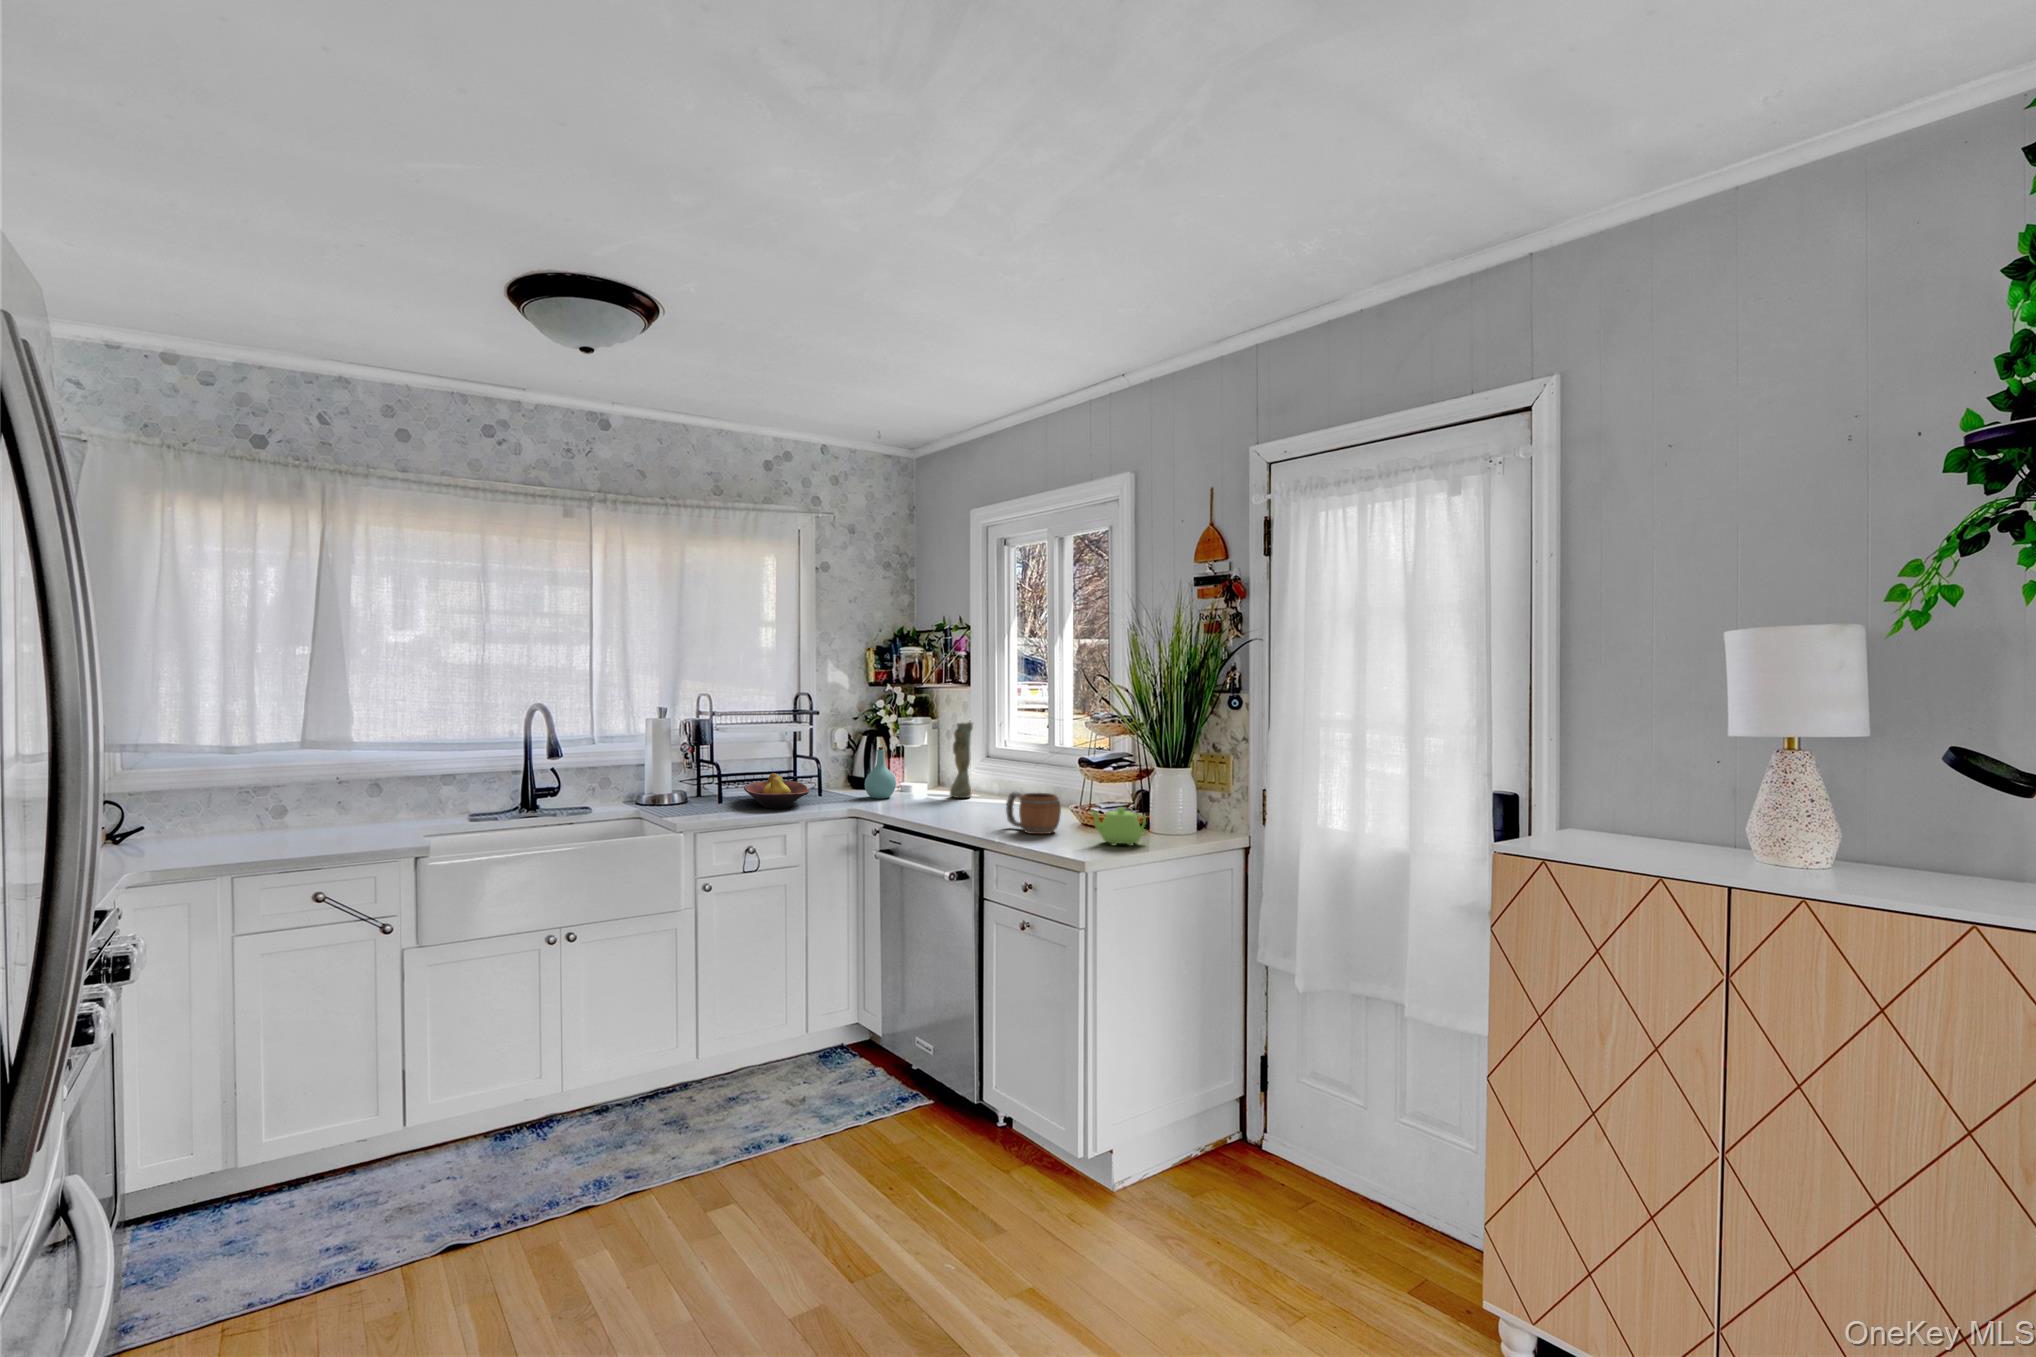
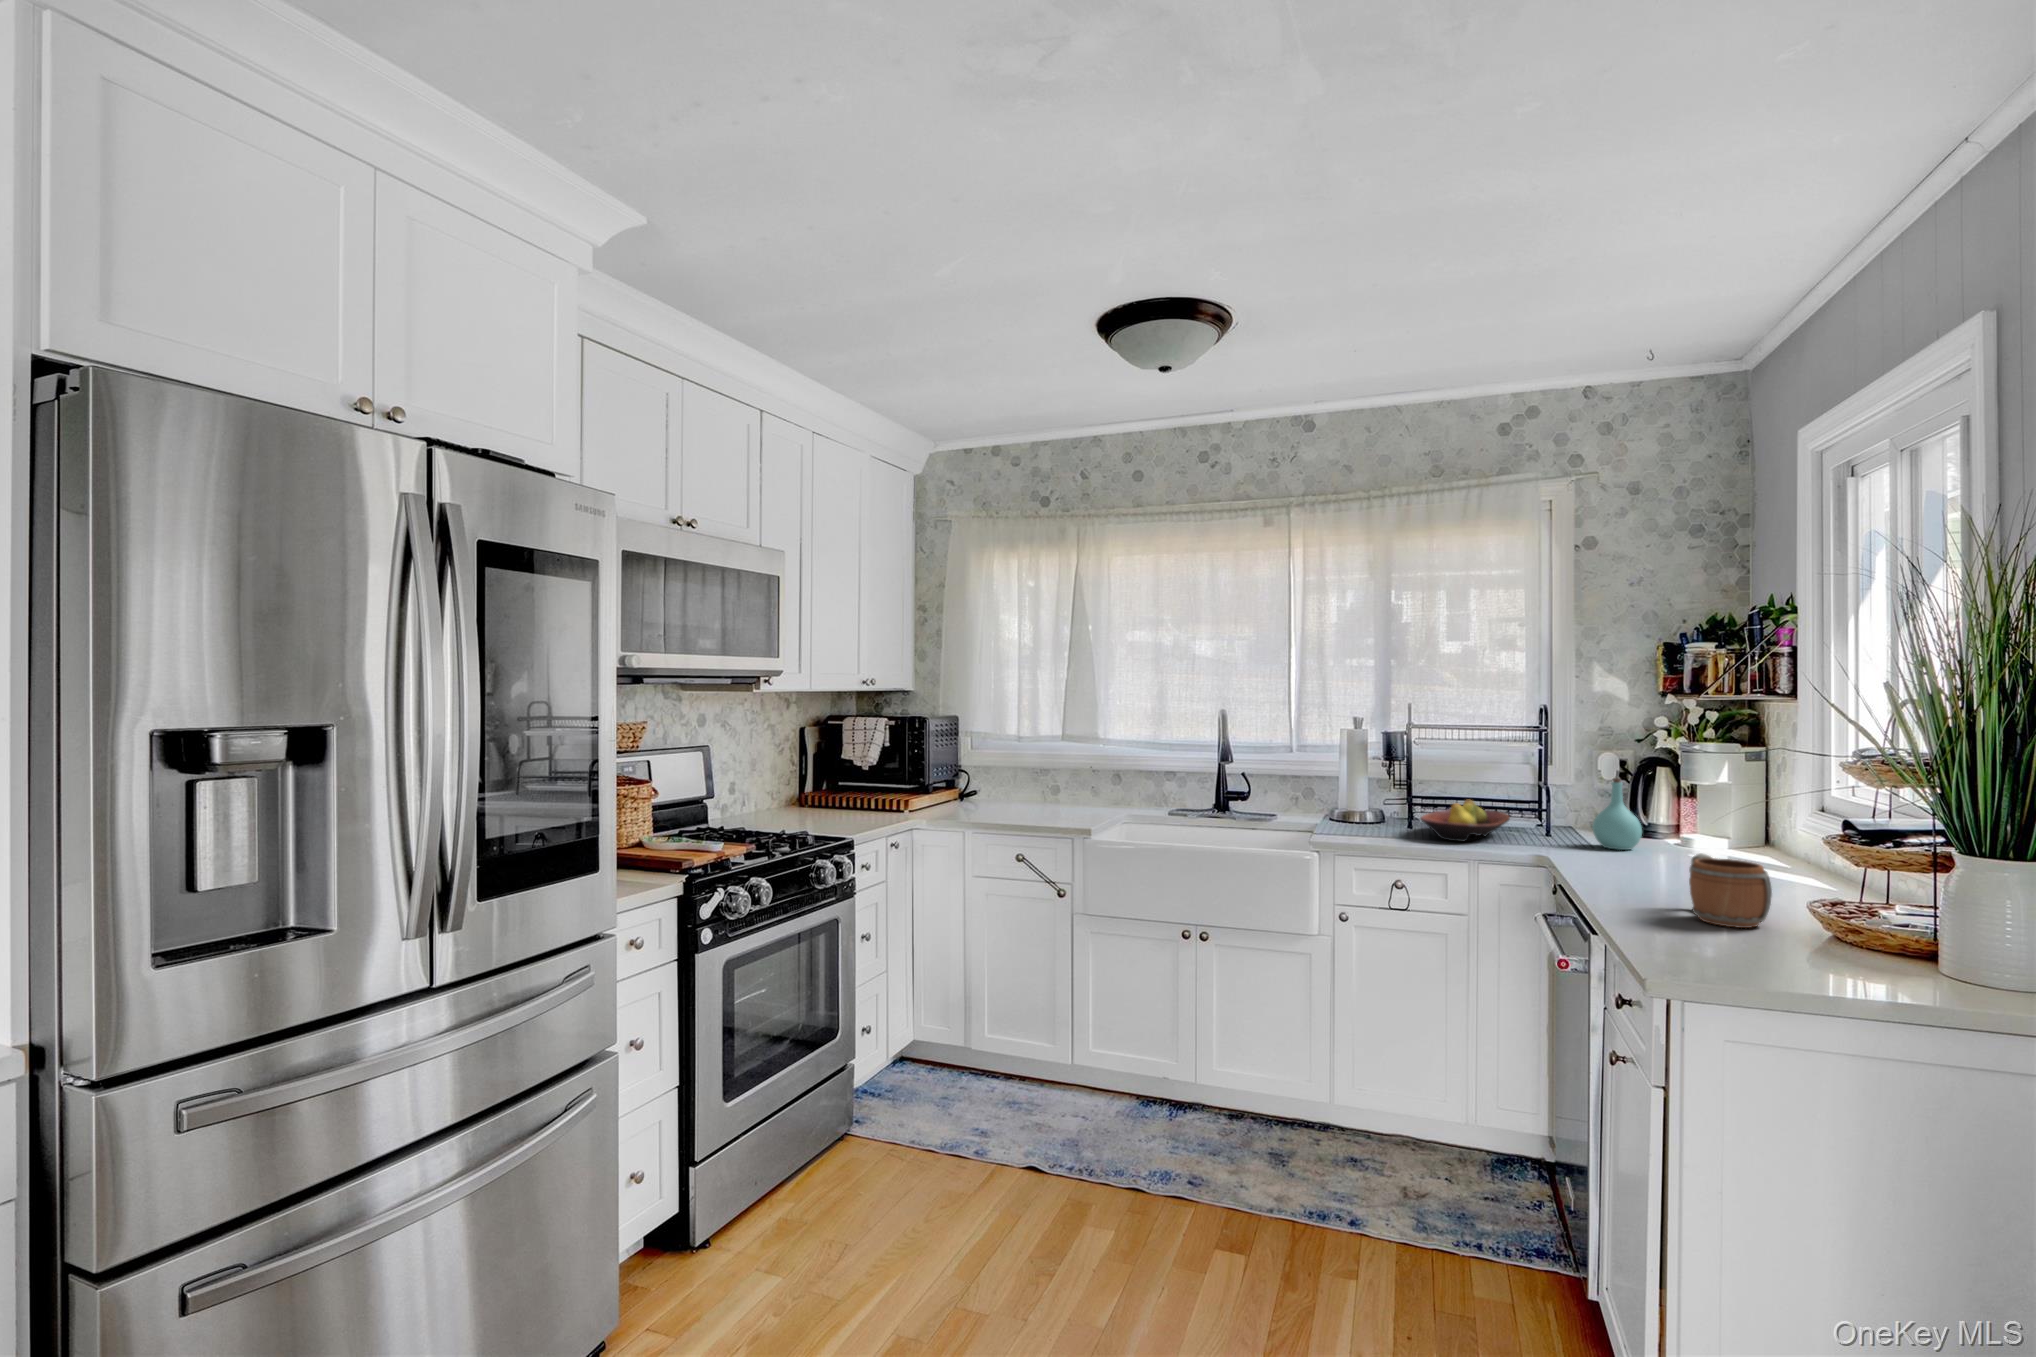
vase: present [950,722,973,798] -> none [1723,752,1768,866]
teapot: present [1091,807,1147,845] -> none [1765,894,1894,972]

